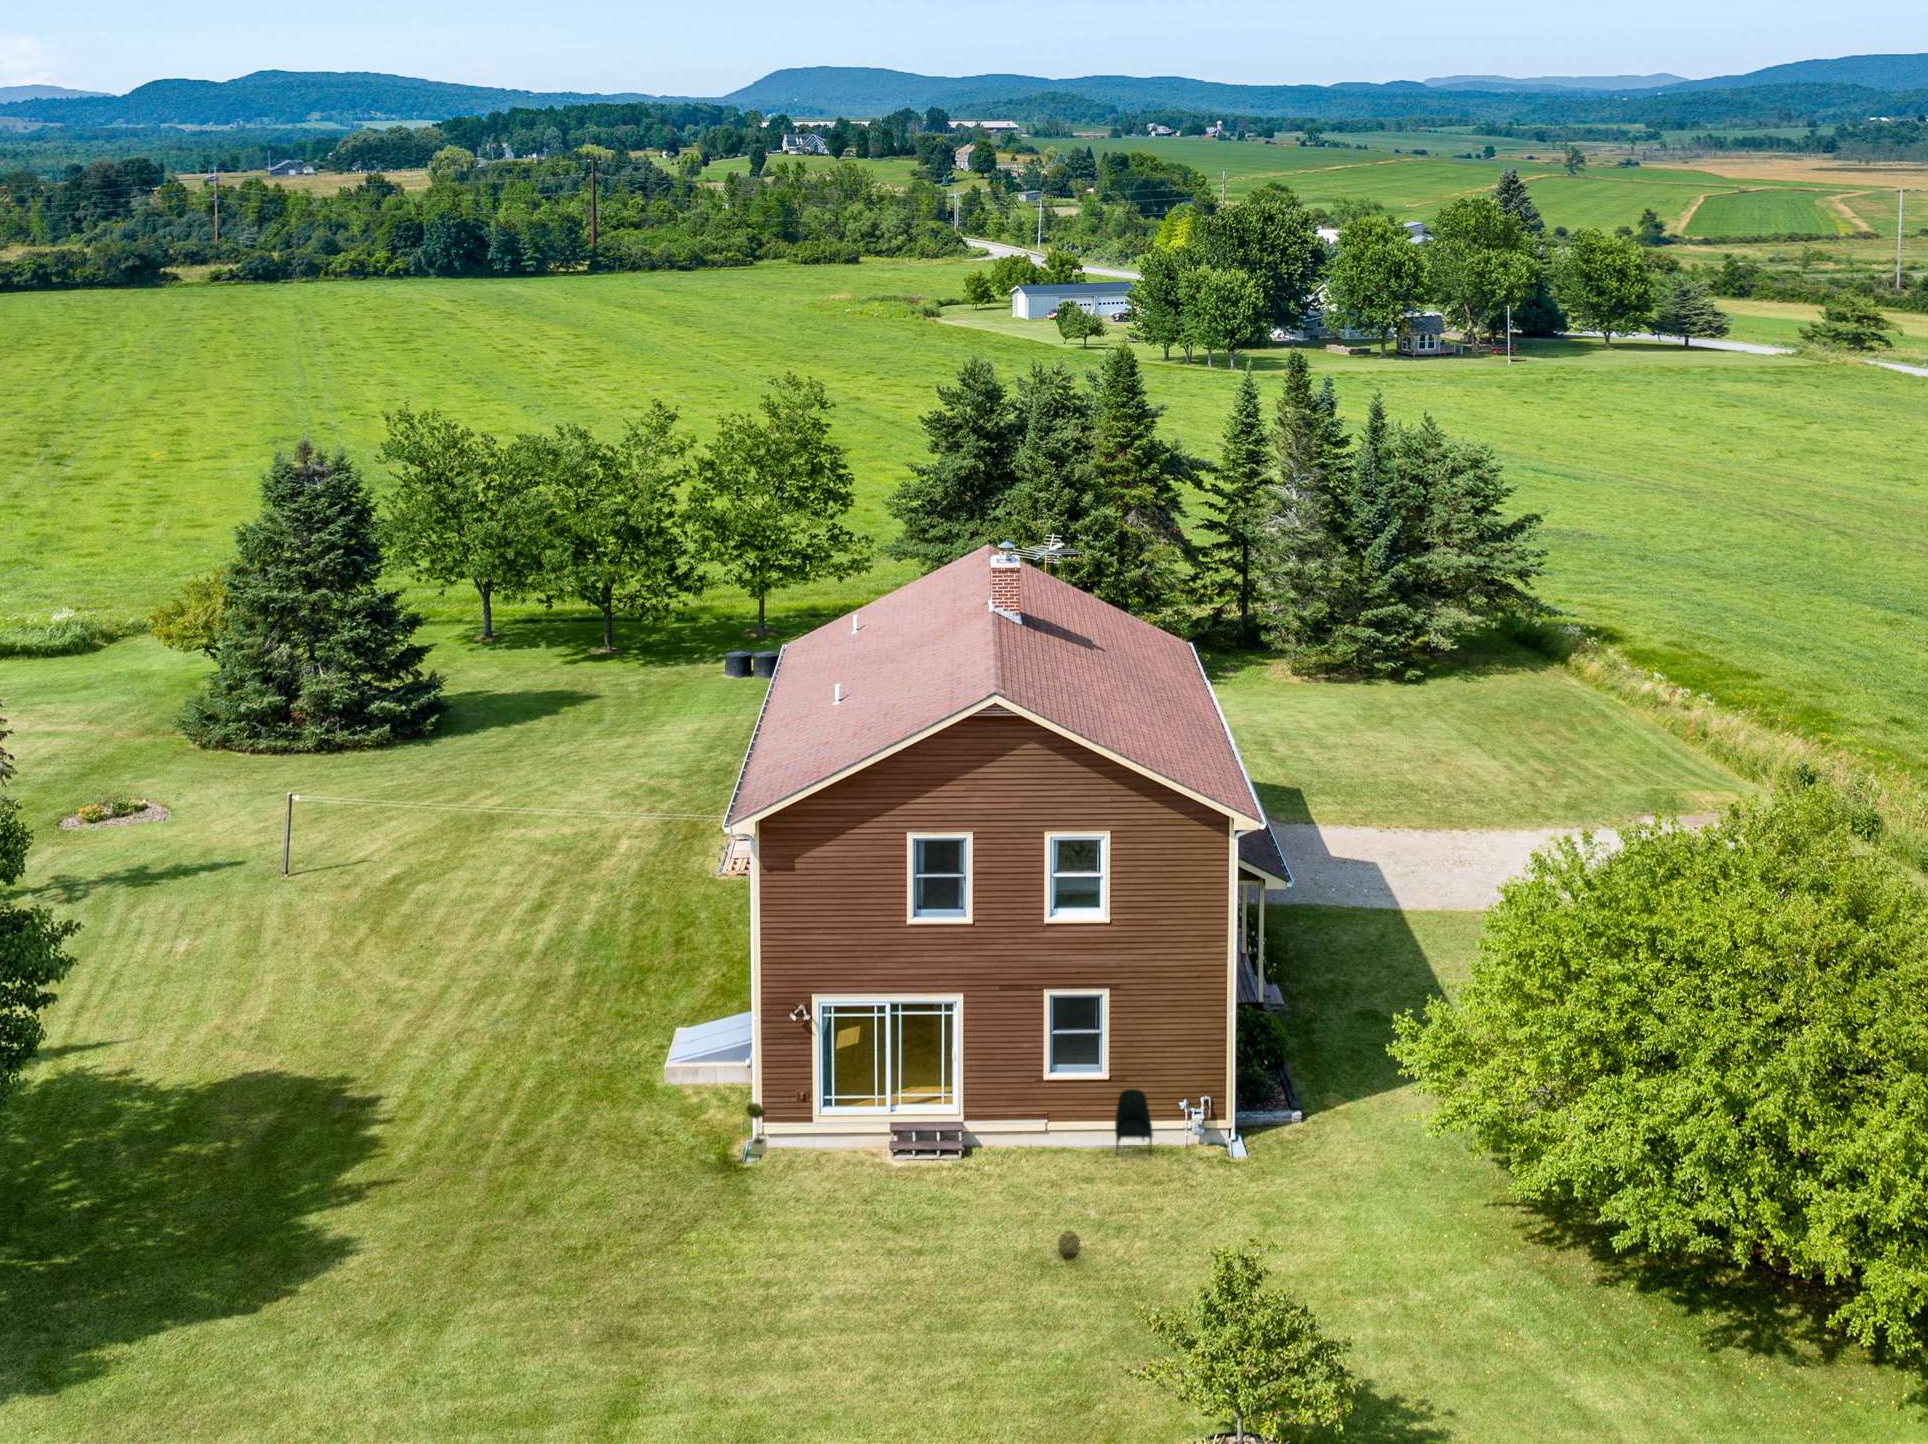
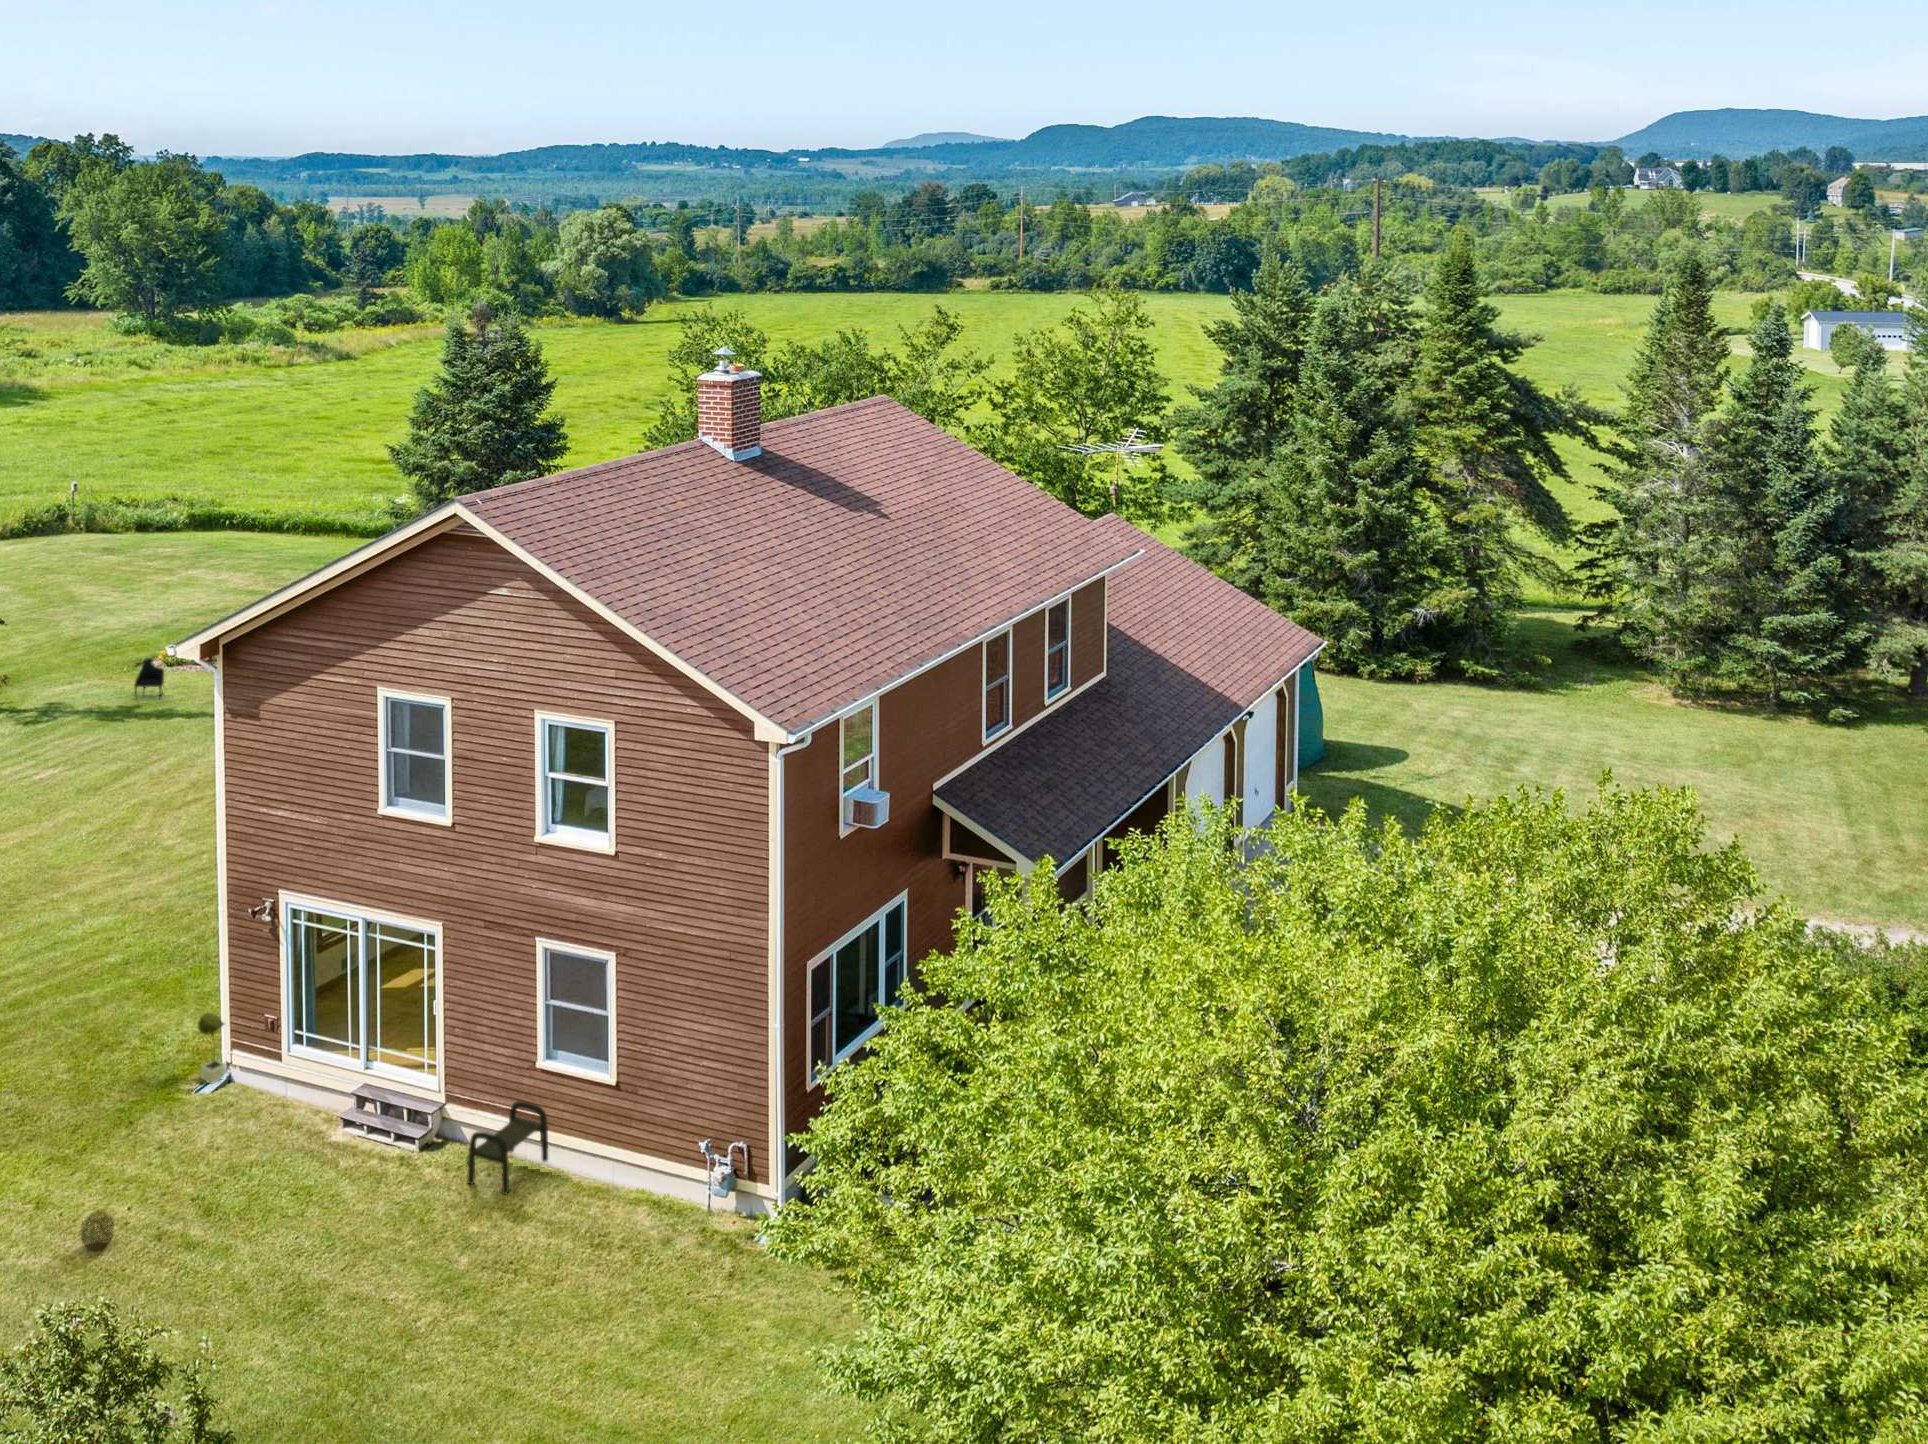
chair: present [1115,1089,1153,1153] -> present [134,658,164,699]
bench: none [1022,1103,1059,1166] -> present [468,1101,548,1194]
woven basket: present [1058,1231,1080,1258] -> present [81,1211,113,1251]

